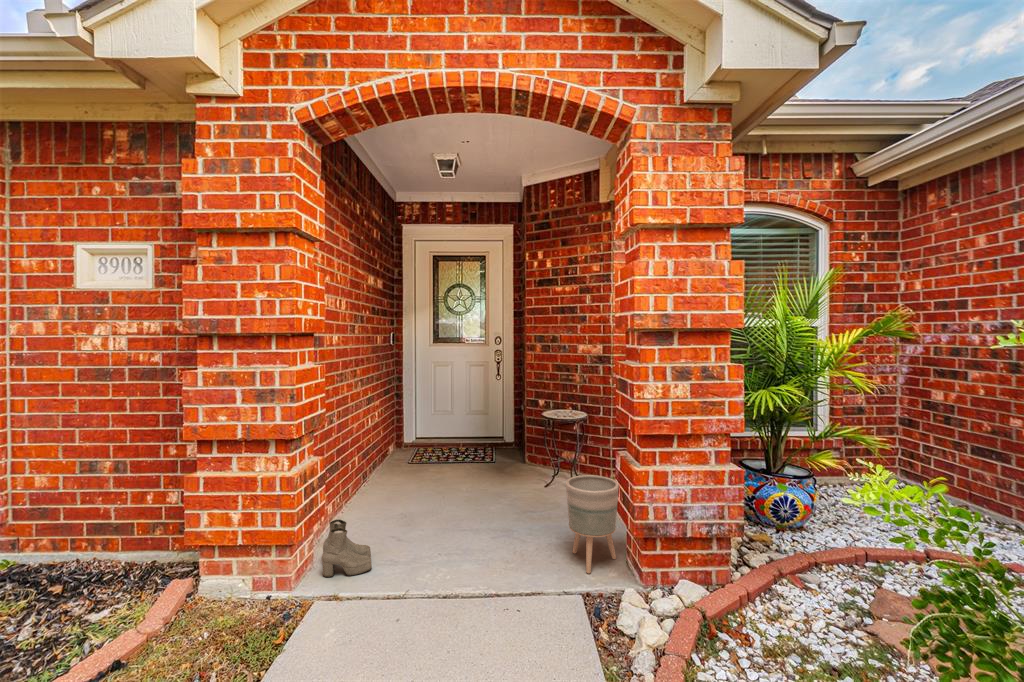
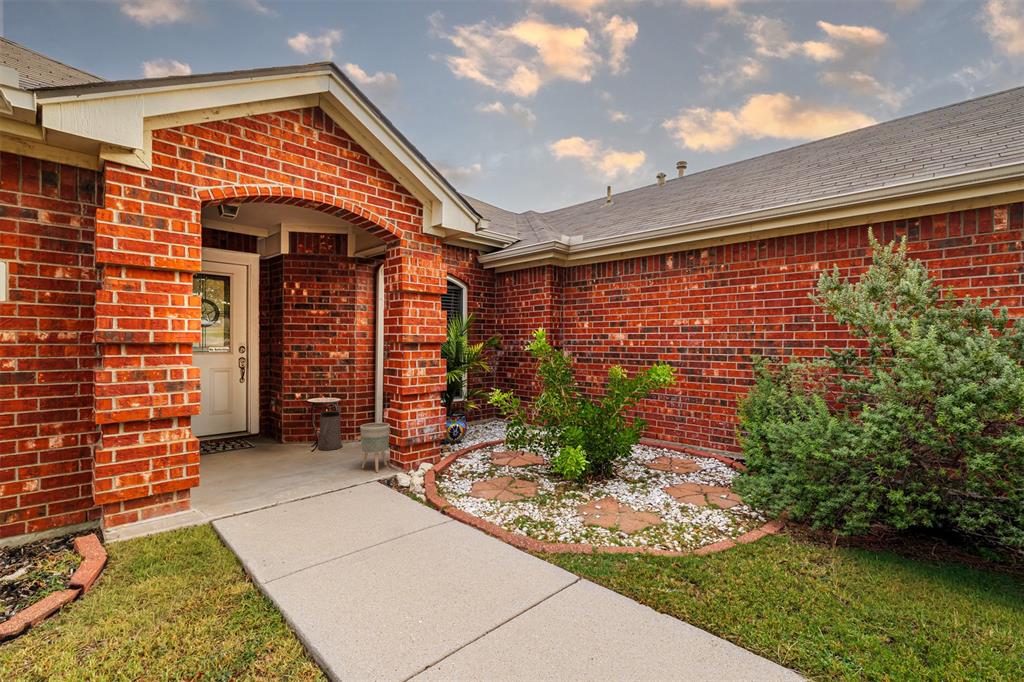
watering can: none [549,423,593,495] -> present [318,403,342,450]
boots: present [322,519,372,577] -> none [191,476,237,512]

